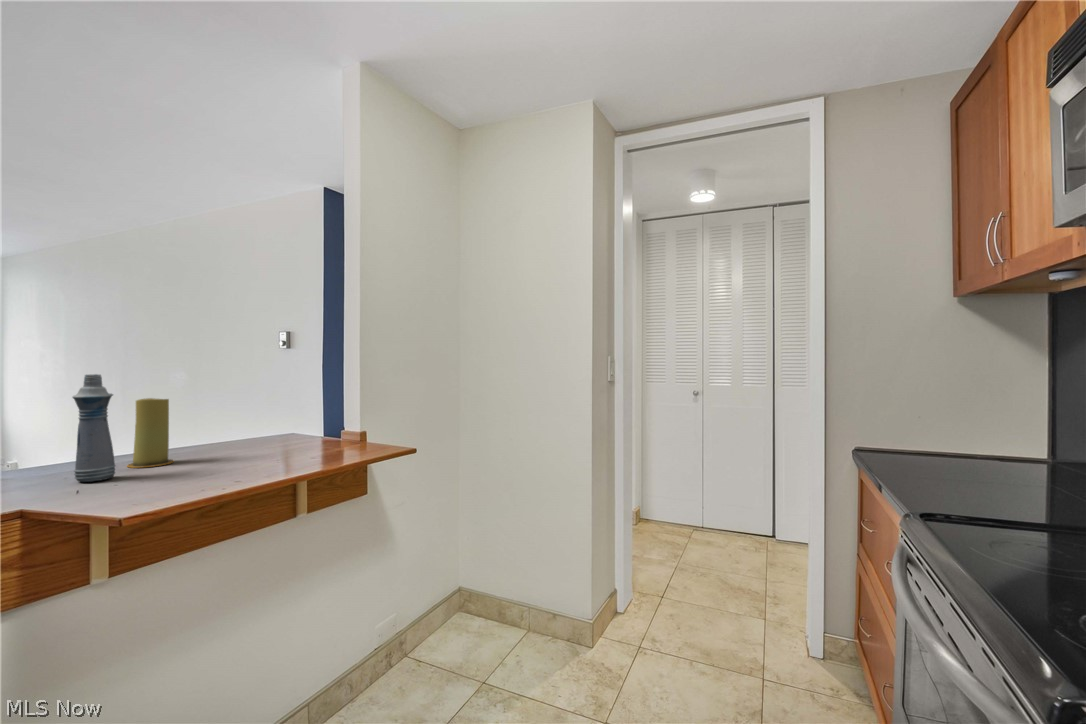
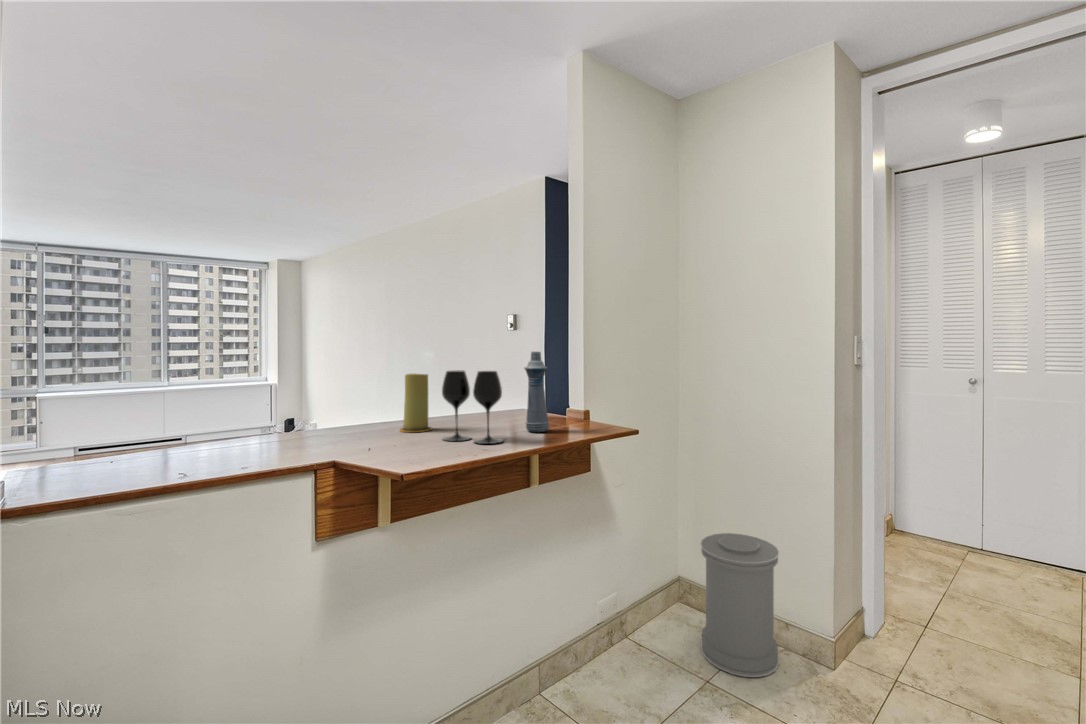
bottle: present [73,374,115,482] -> present [525,352,549,432]
wine glass: none [185,394,264,474] -> present [442,370,503,444]
trash can: none [479,539,548,671] -> present [700,533,779,677]

